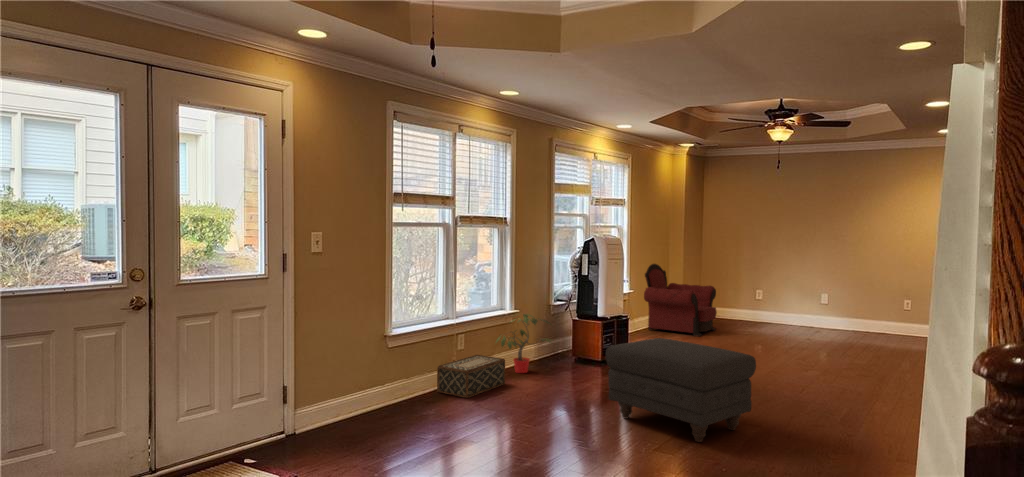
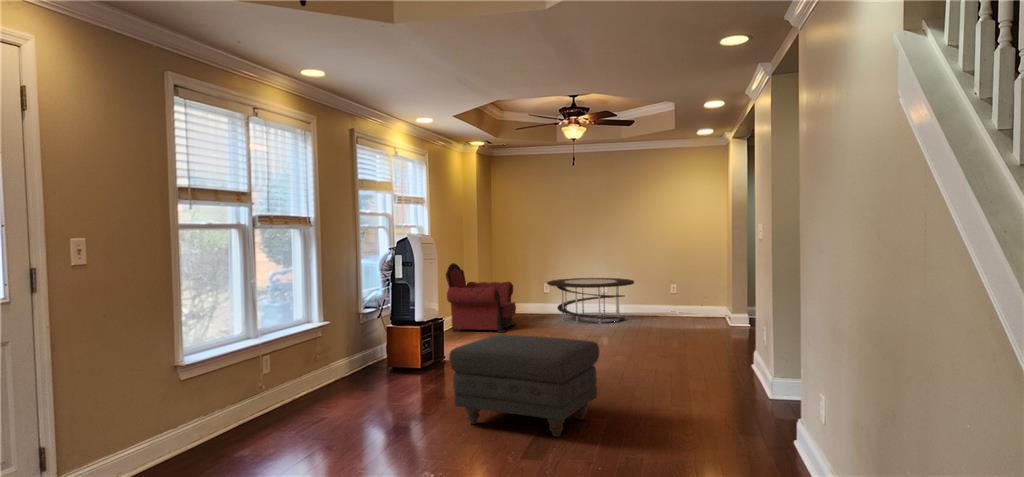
coffee table: none [754,287,856,338] -> present [547,278,634,324]
potted plant: present [496,314,551,373] -> none [306,324,373,392]
woven basket: present [437,355,505,398] -> none [243,377,324,429]

